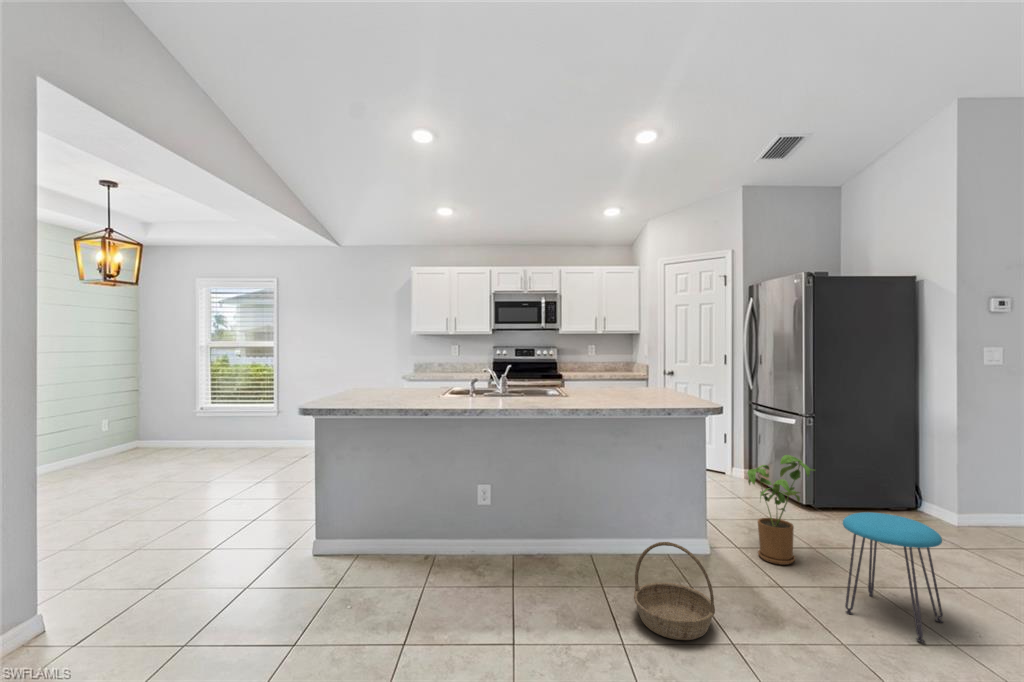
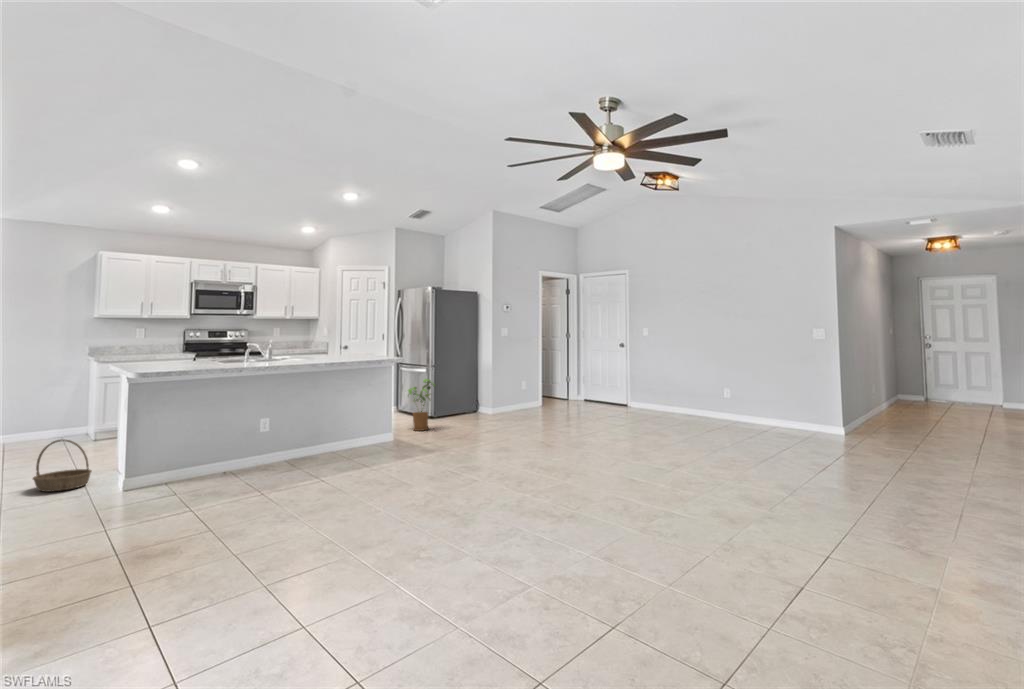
stool: present [843,512,943,642] -> none [448,395,480,436]
basket: present [634,542,715,640] -> present [33,439,92,492]

